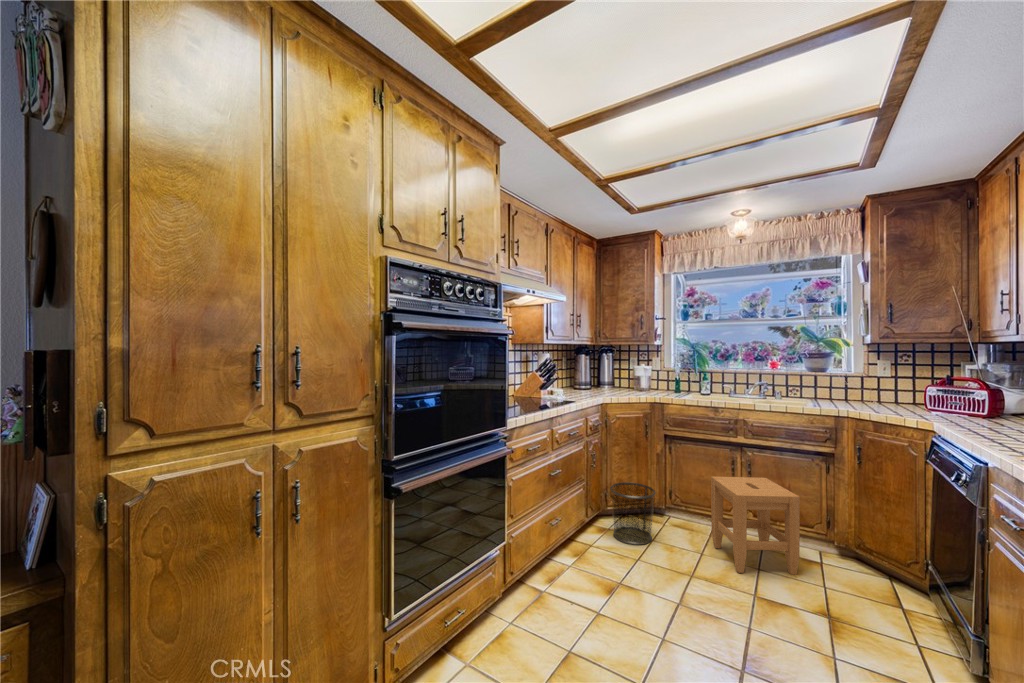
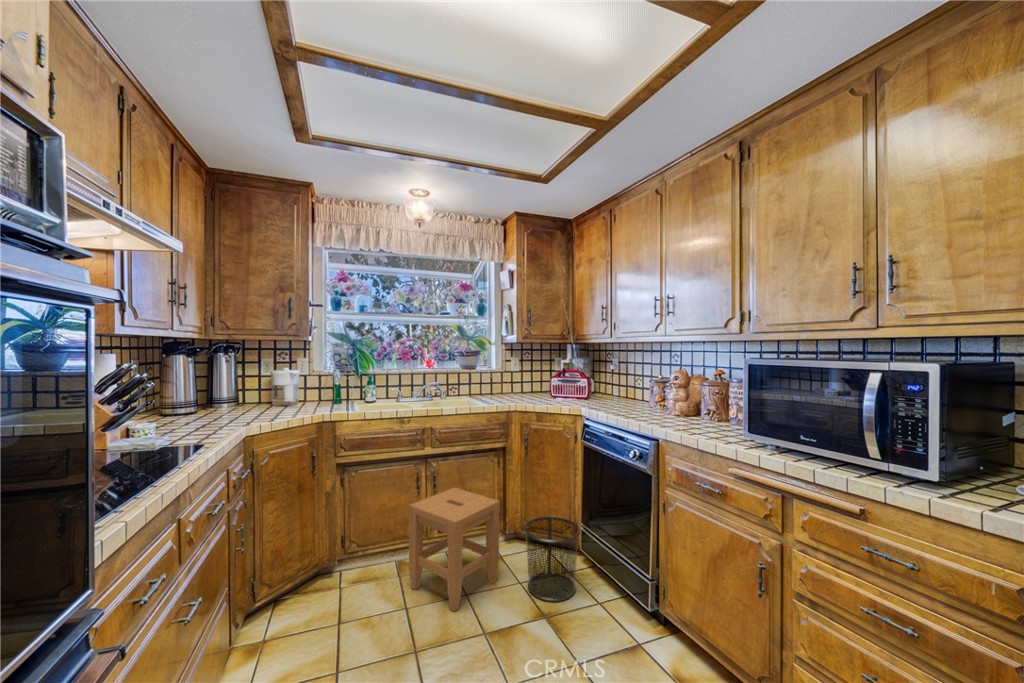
waste bin: present [610,482,656,545] -> present [524,517,580,602]

